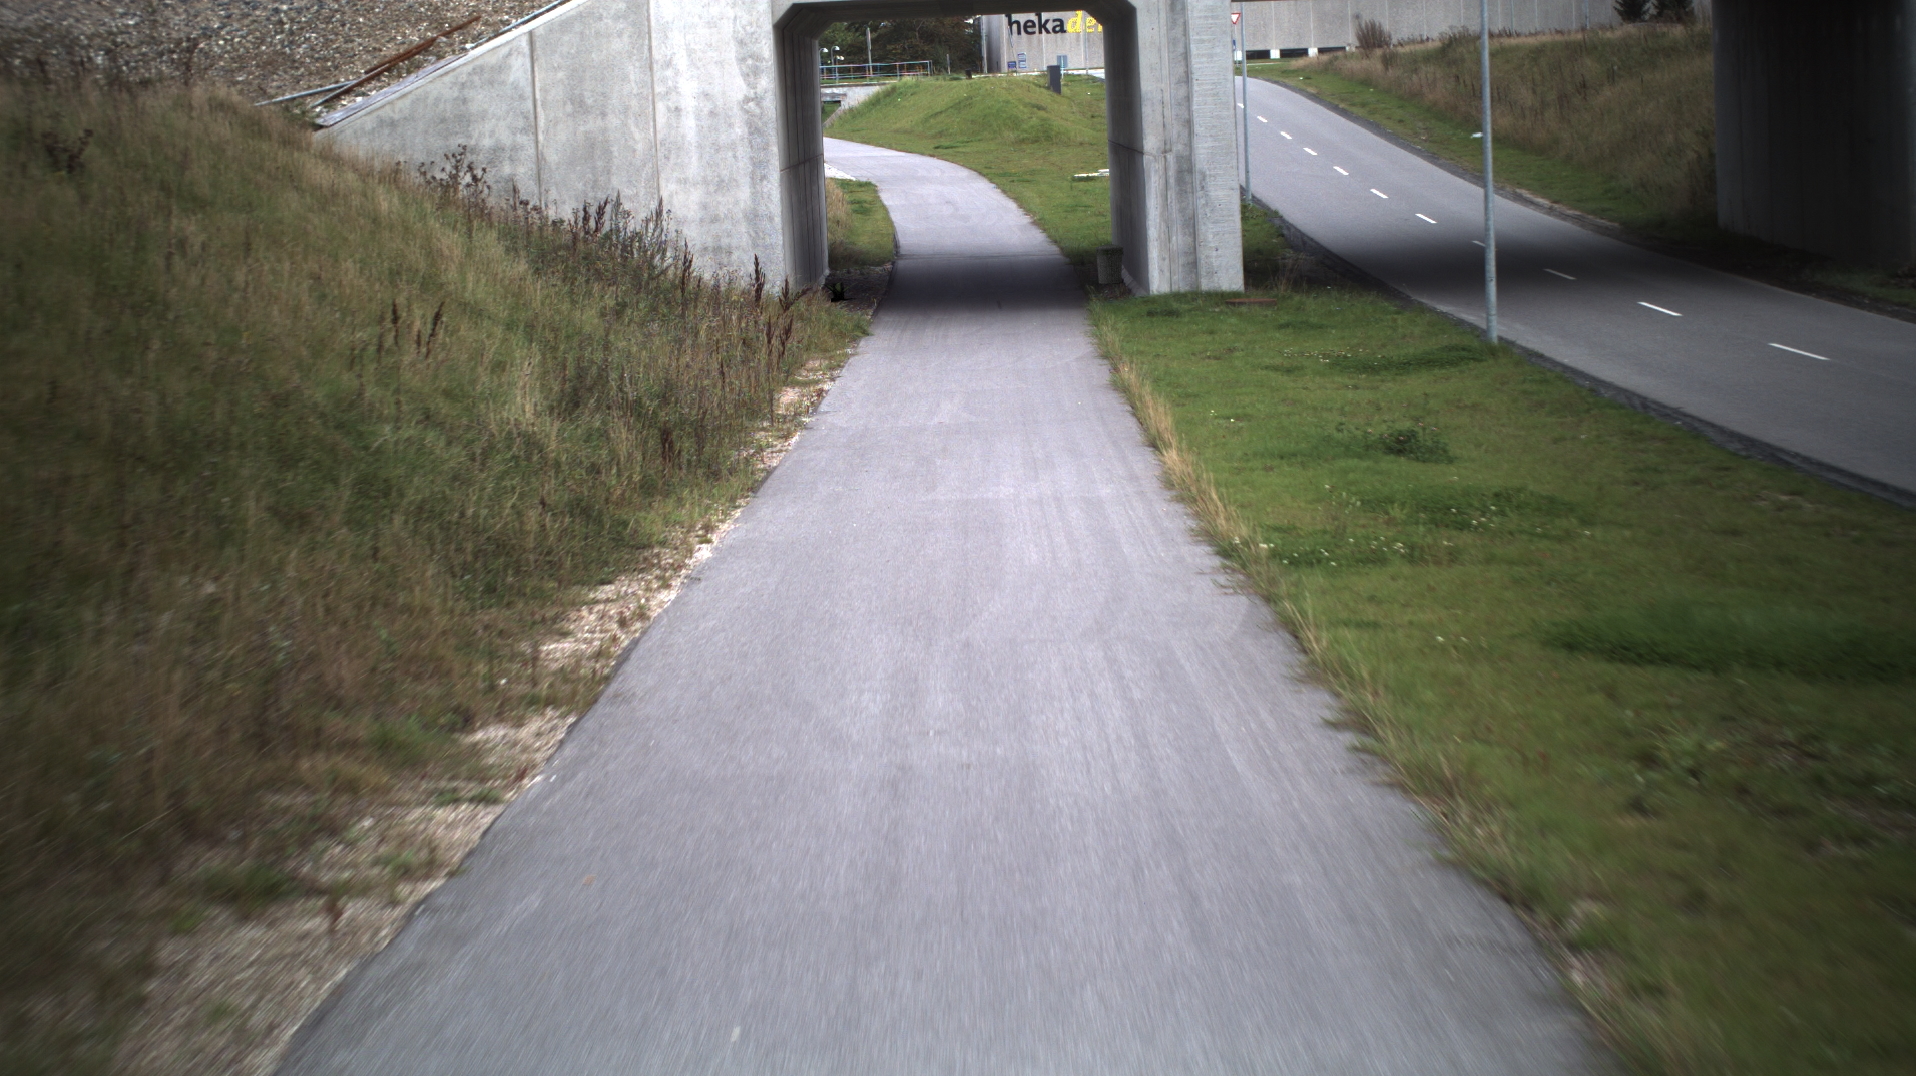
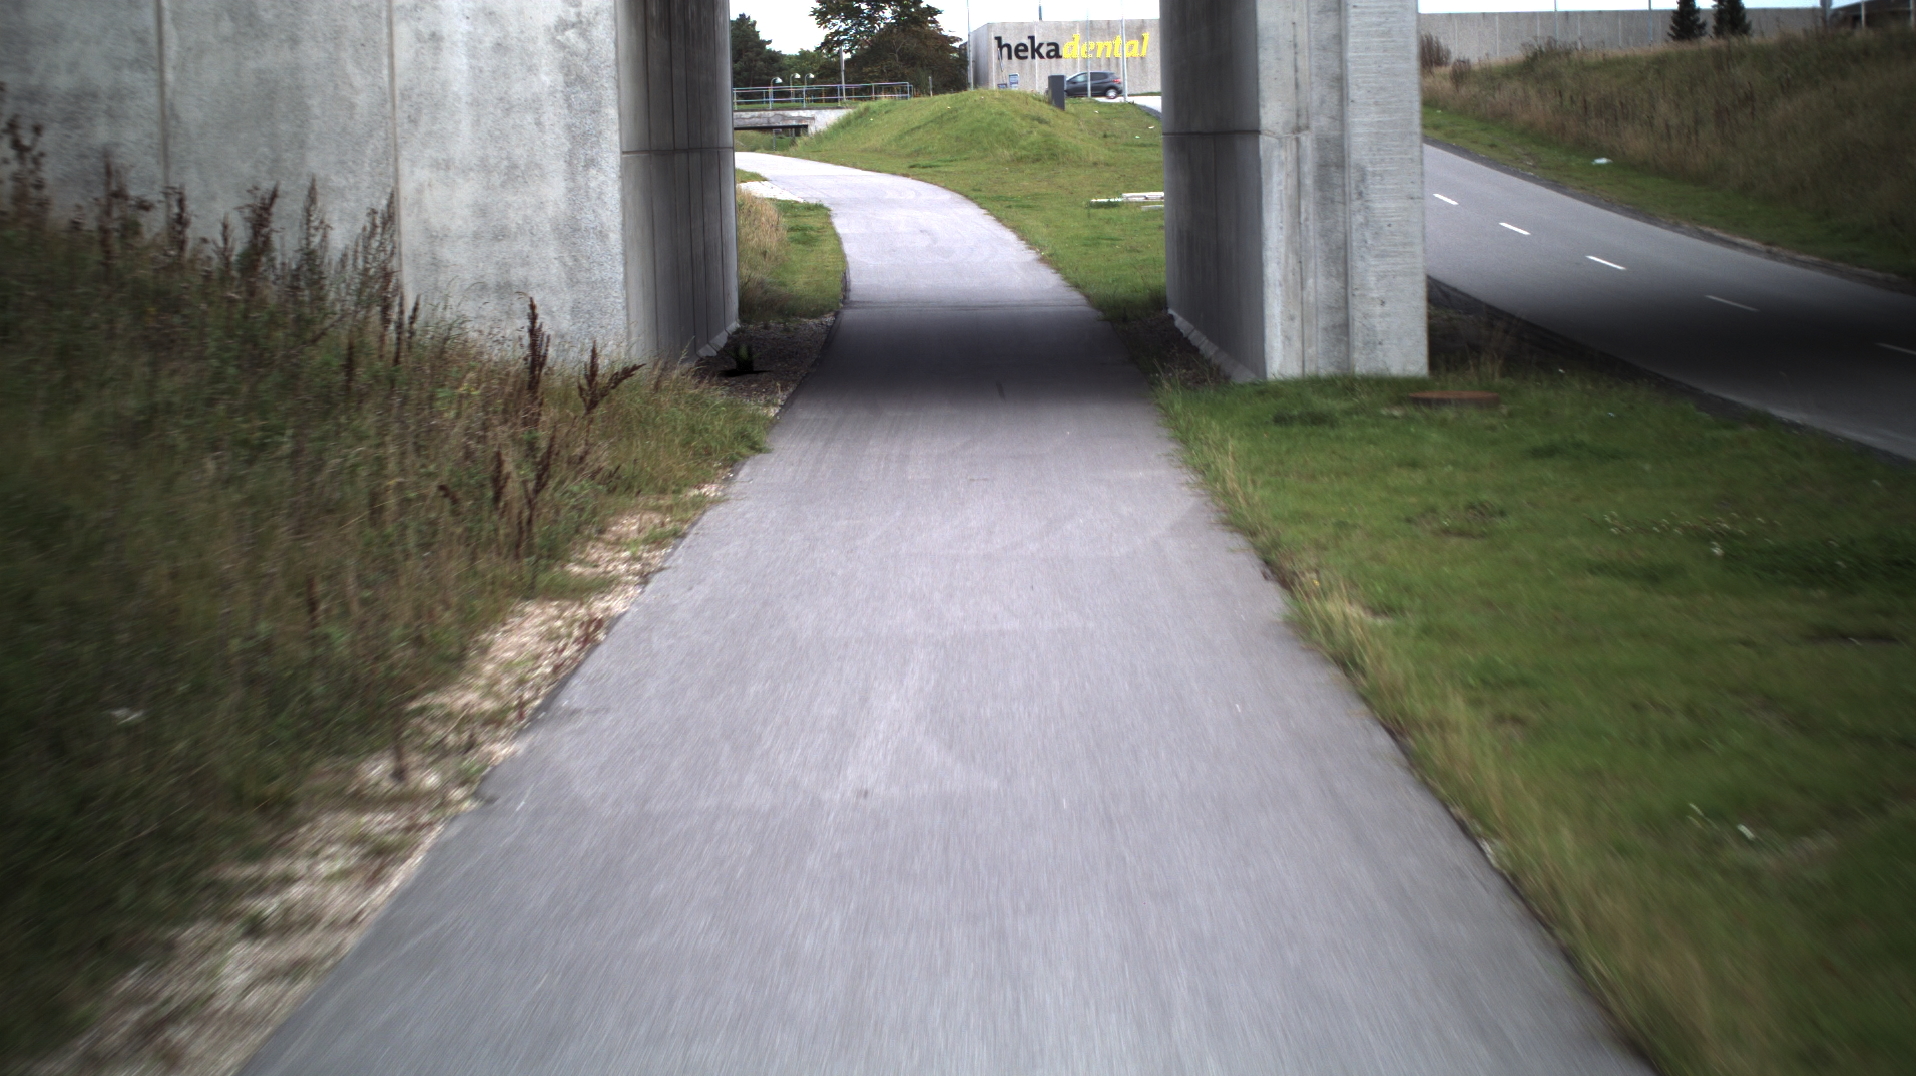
trash can: present [1095,244,1124,284] -> none [1153,289,1198,354]

